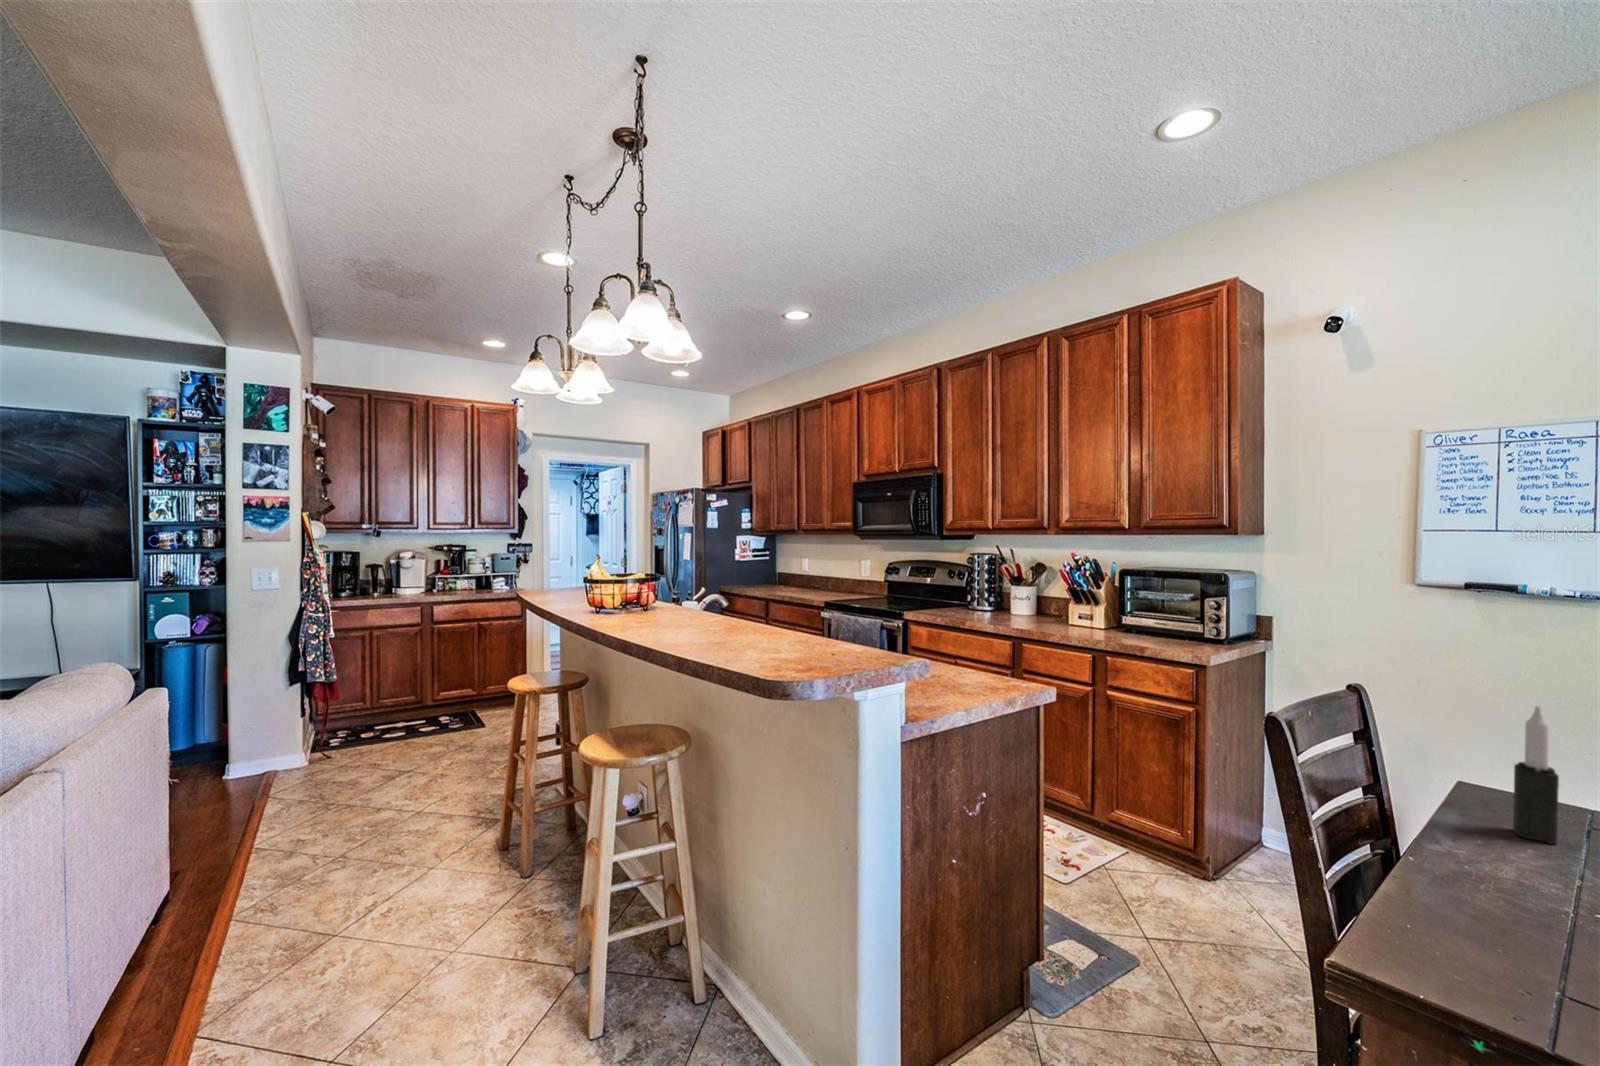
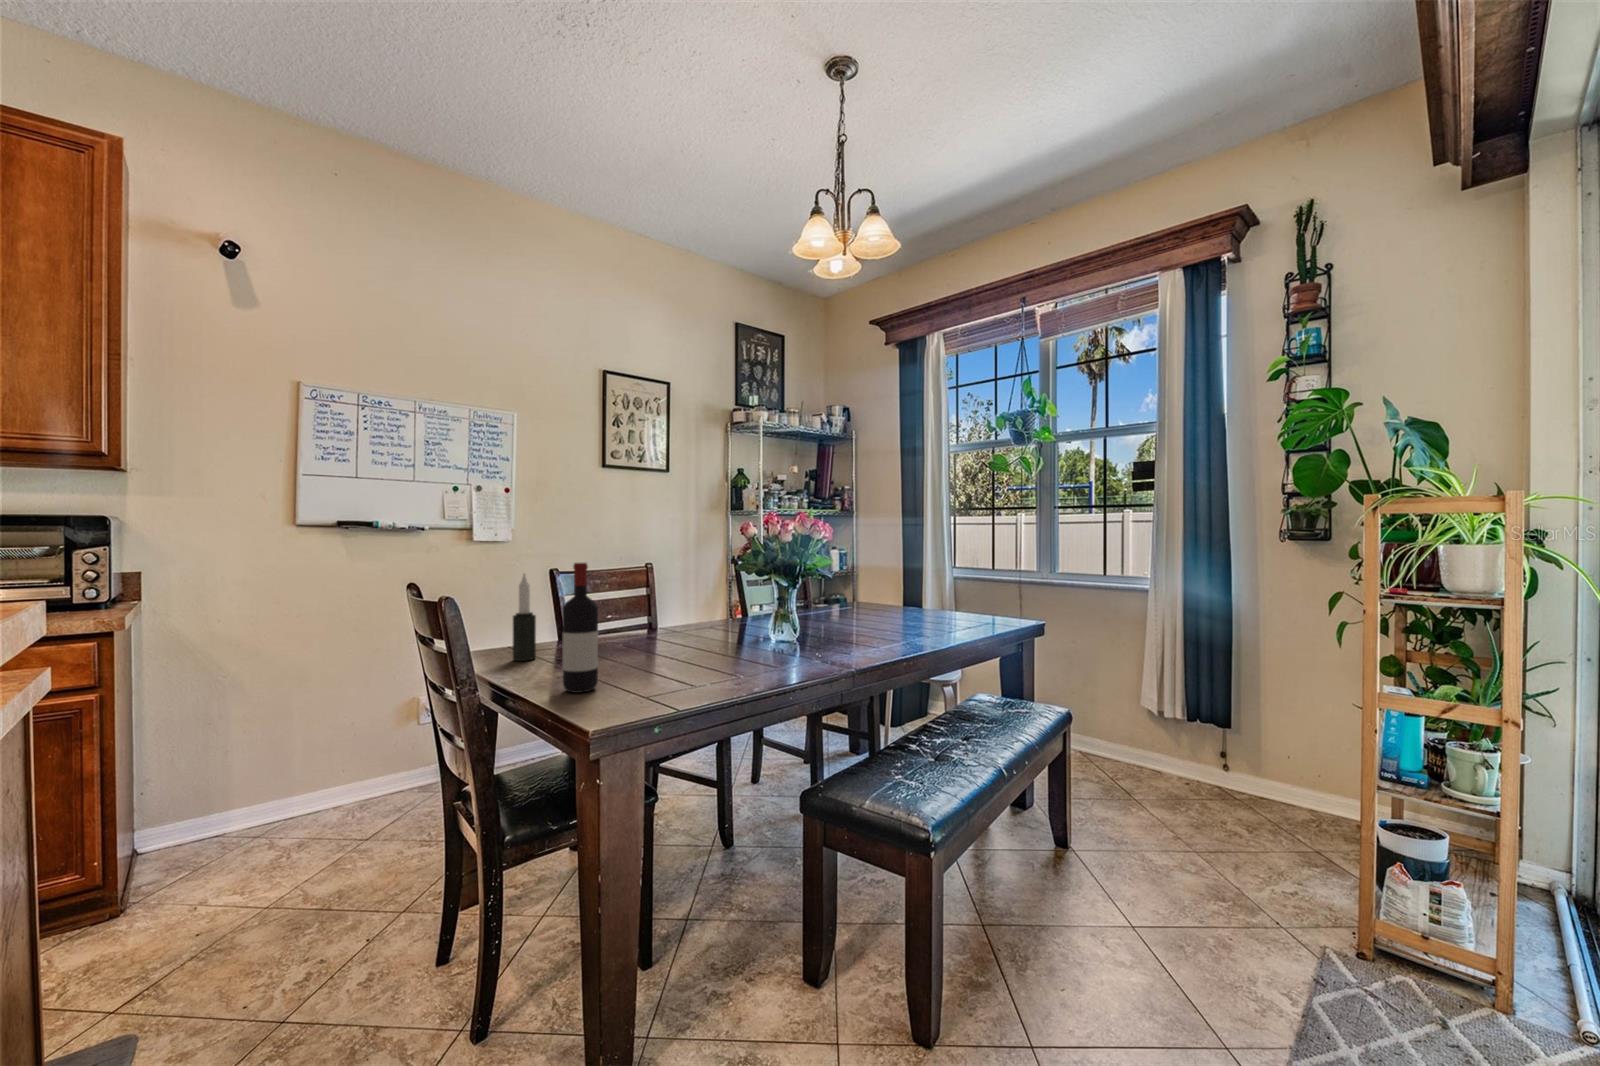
wine bottle: none [1435,712,1513,921] -> present [563,563,598,693]

